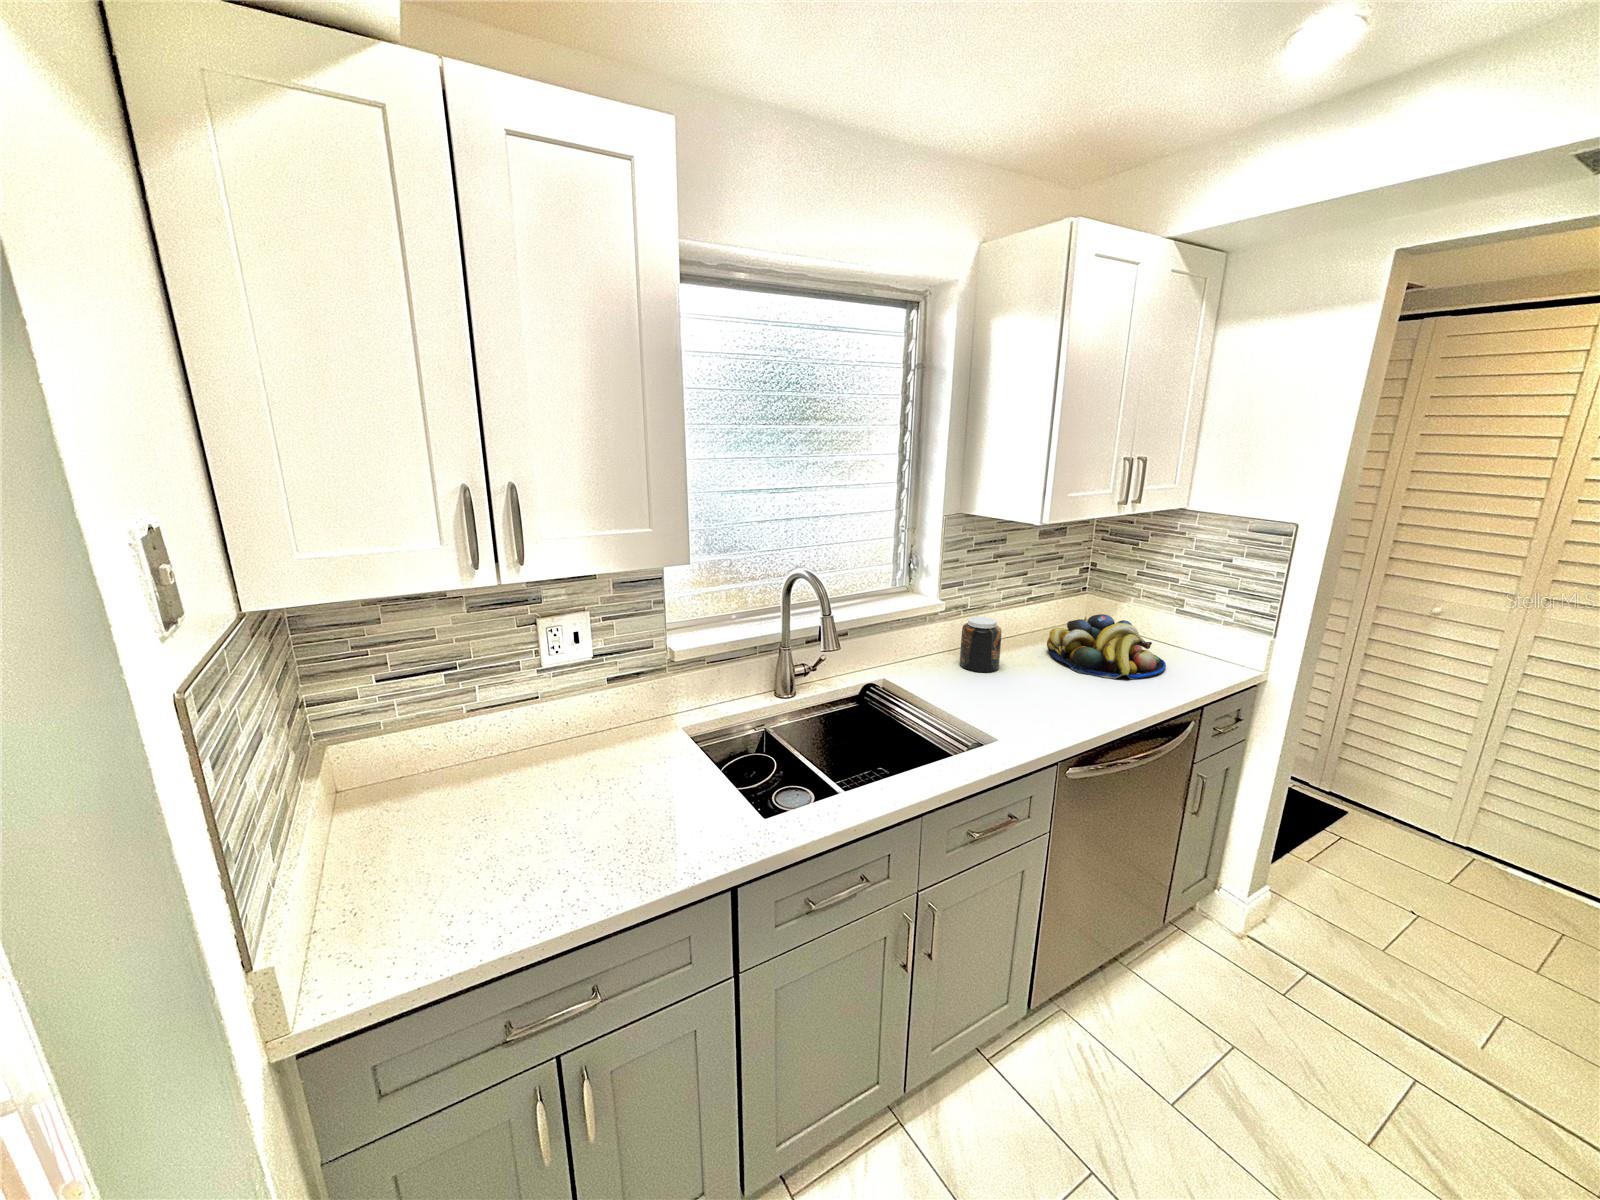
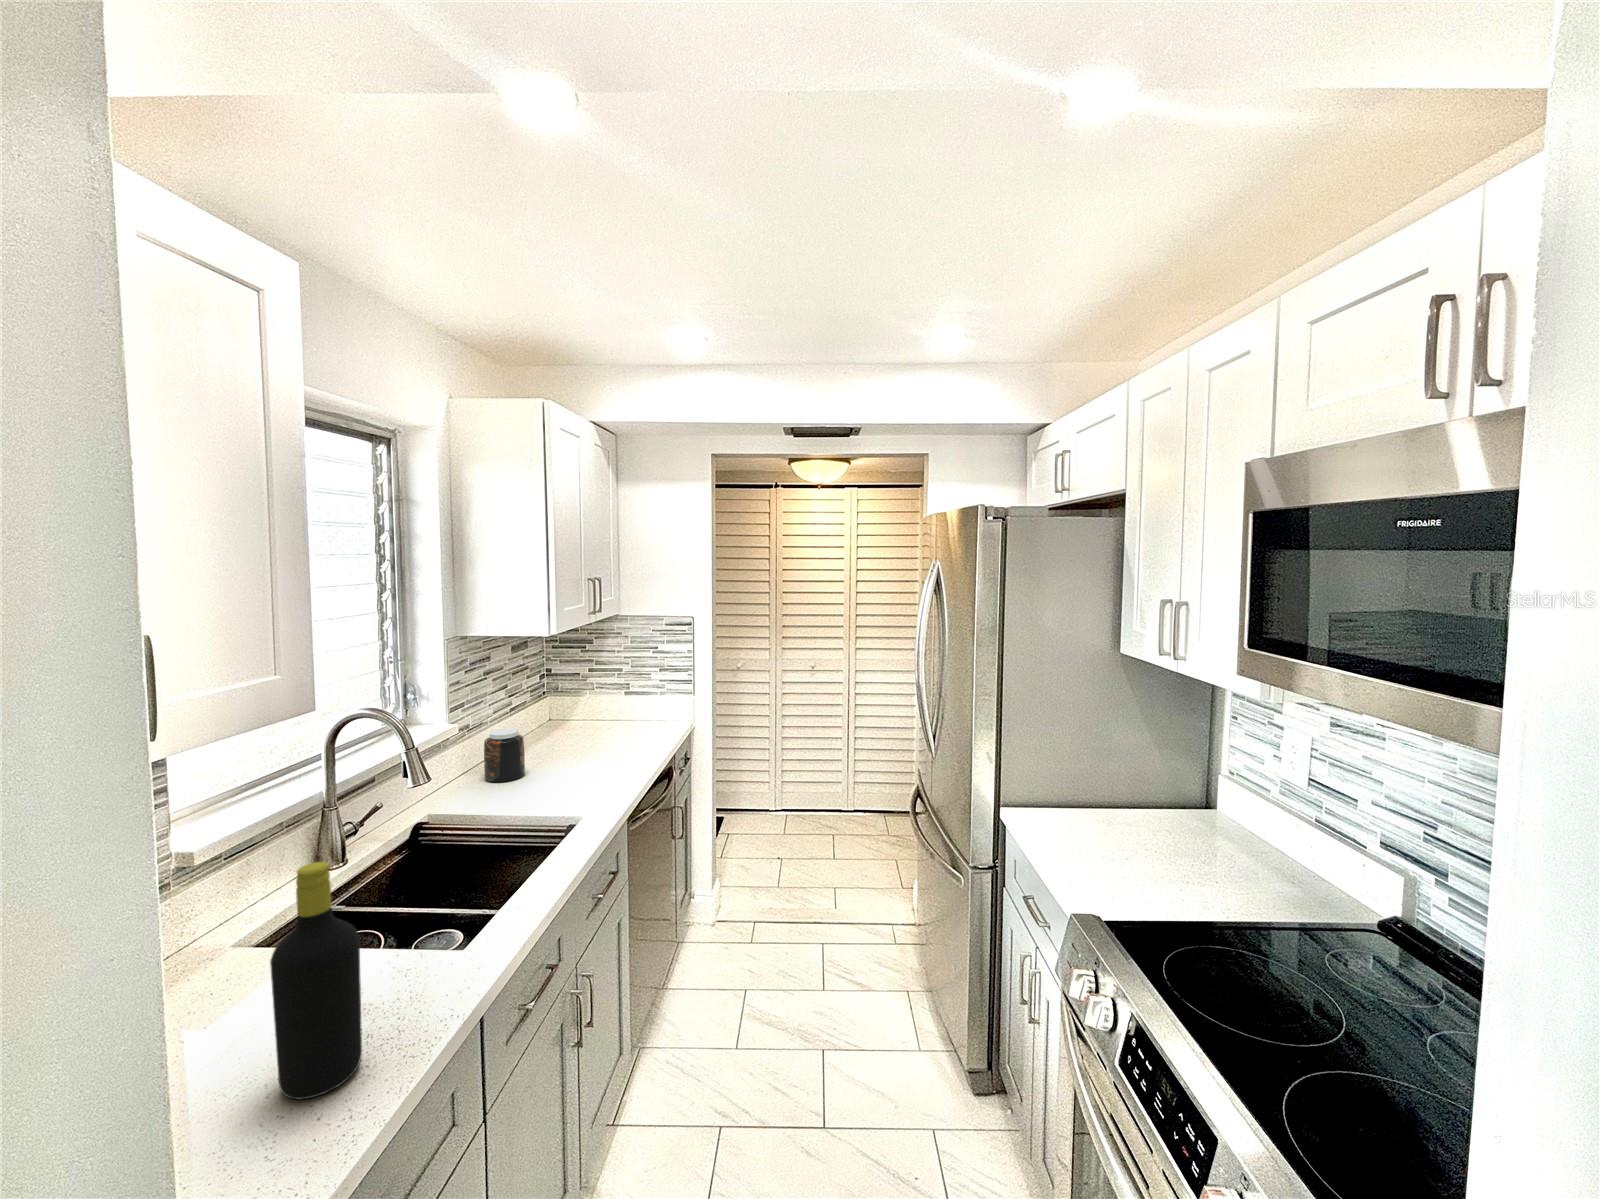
fruit bowl: present [1047,614,1166,679] -> none [546,707,639,757]
bottle: none [583,686,644,859] -> present [270,862,362,1099]

